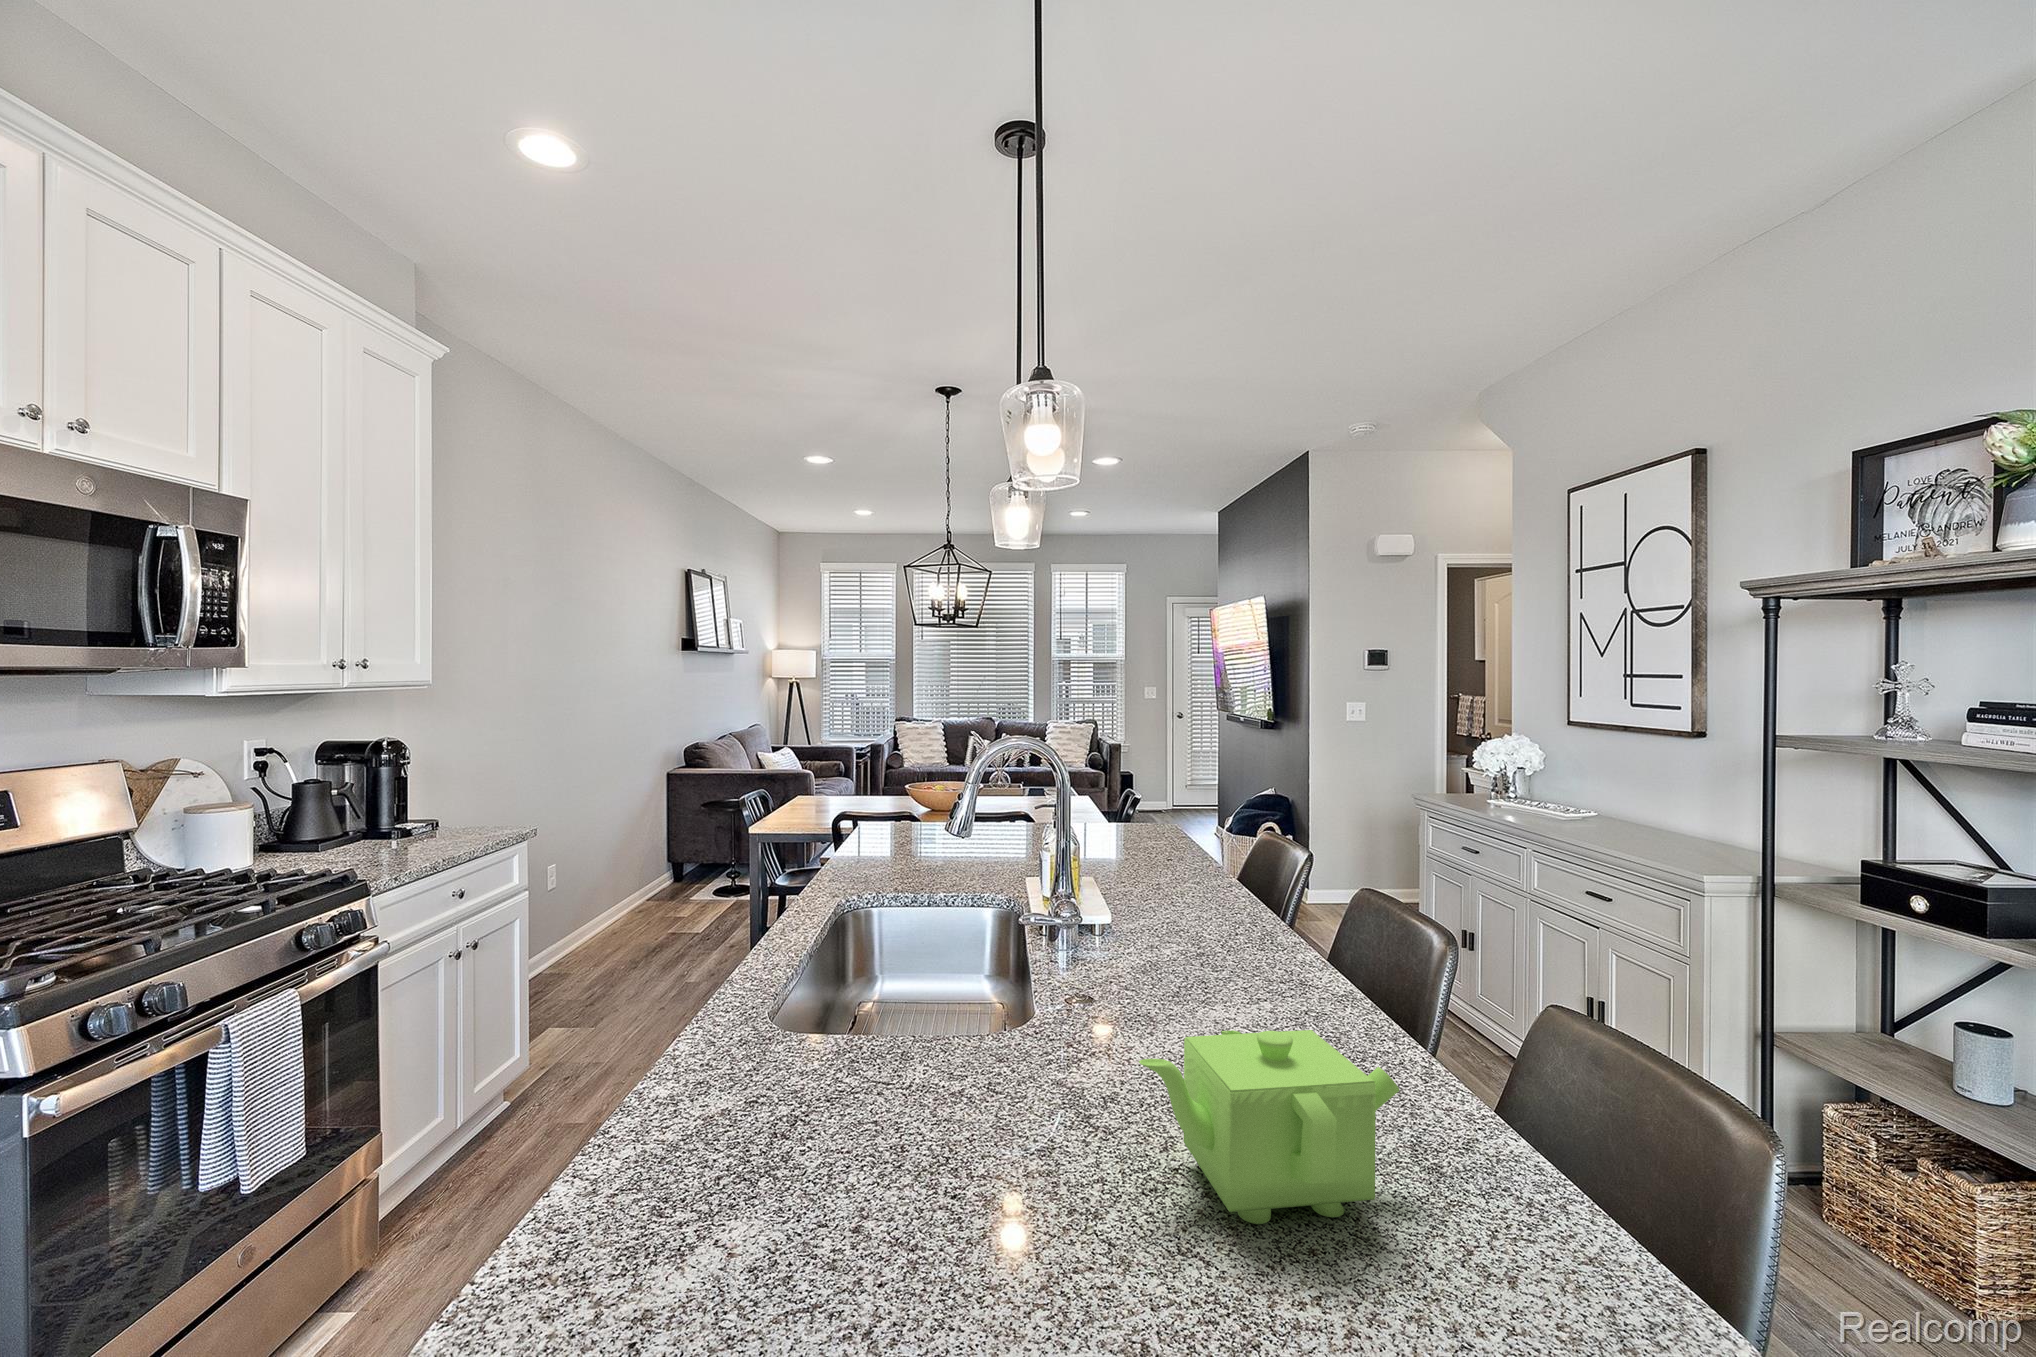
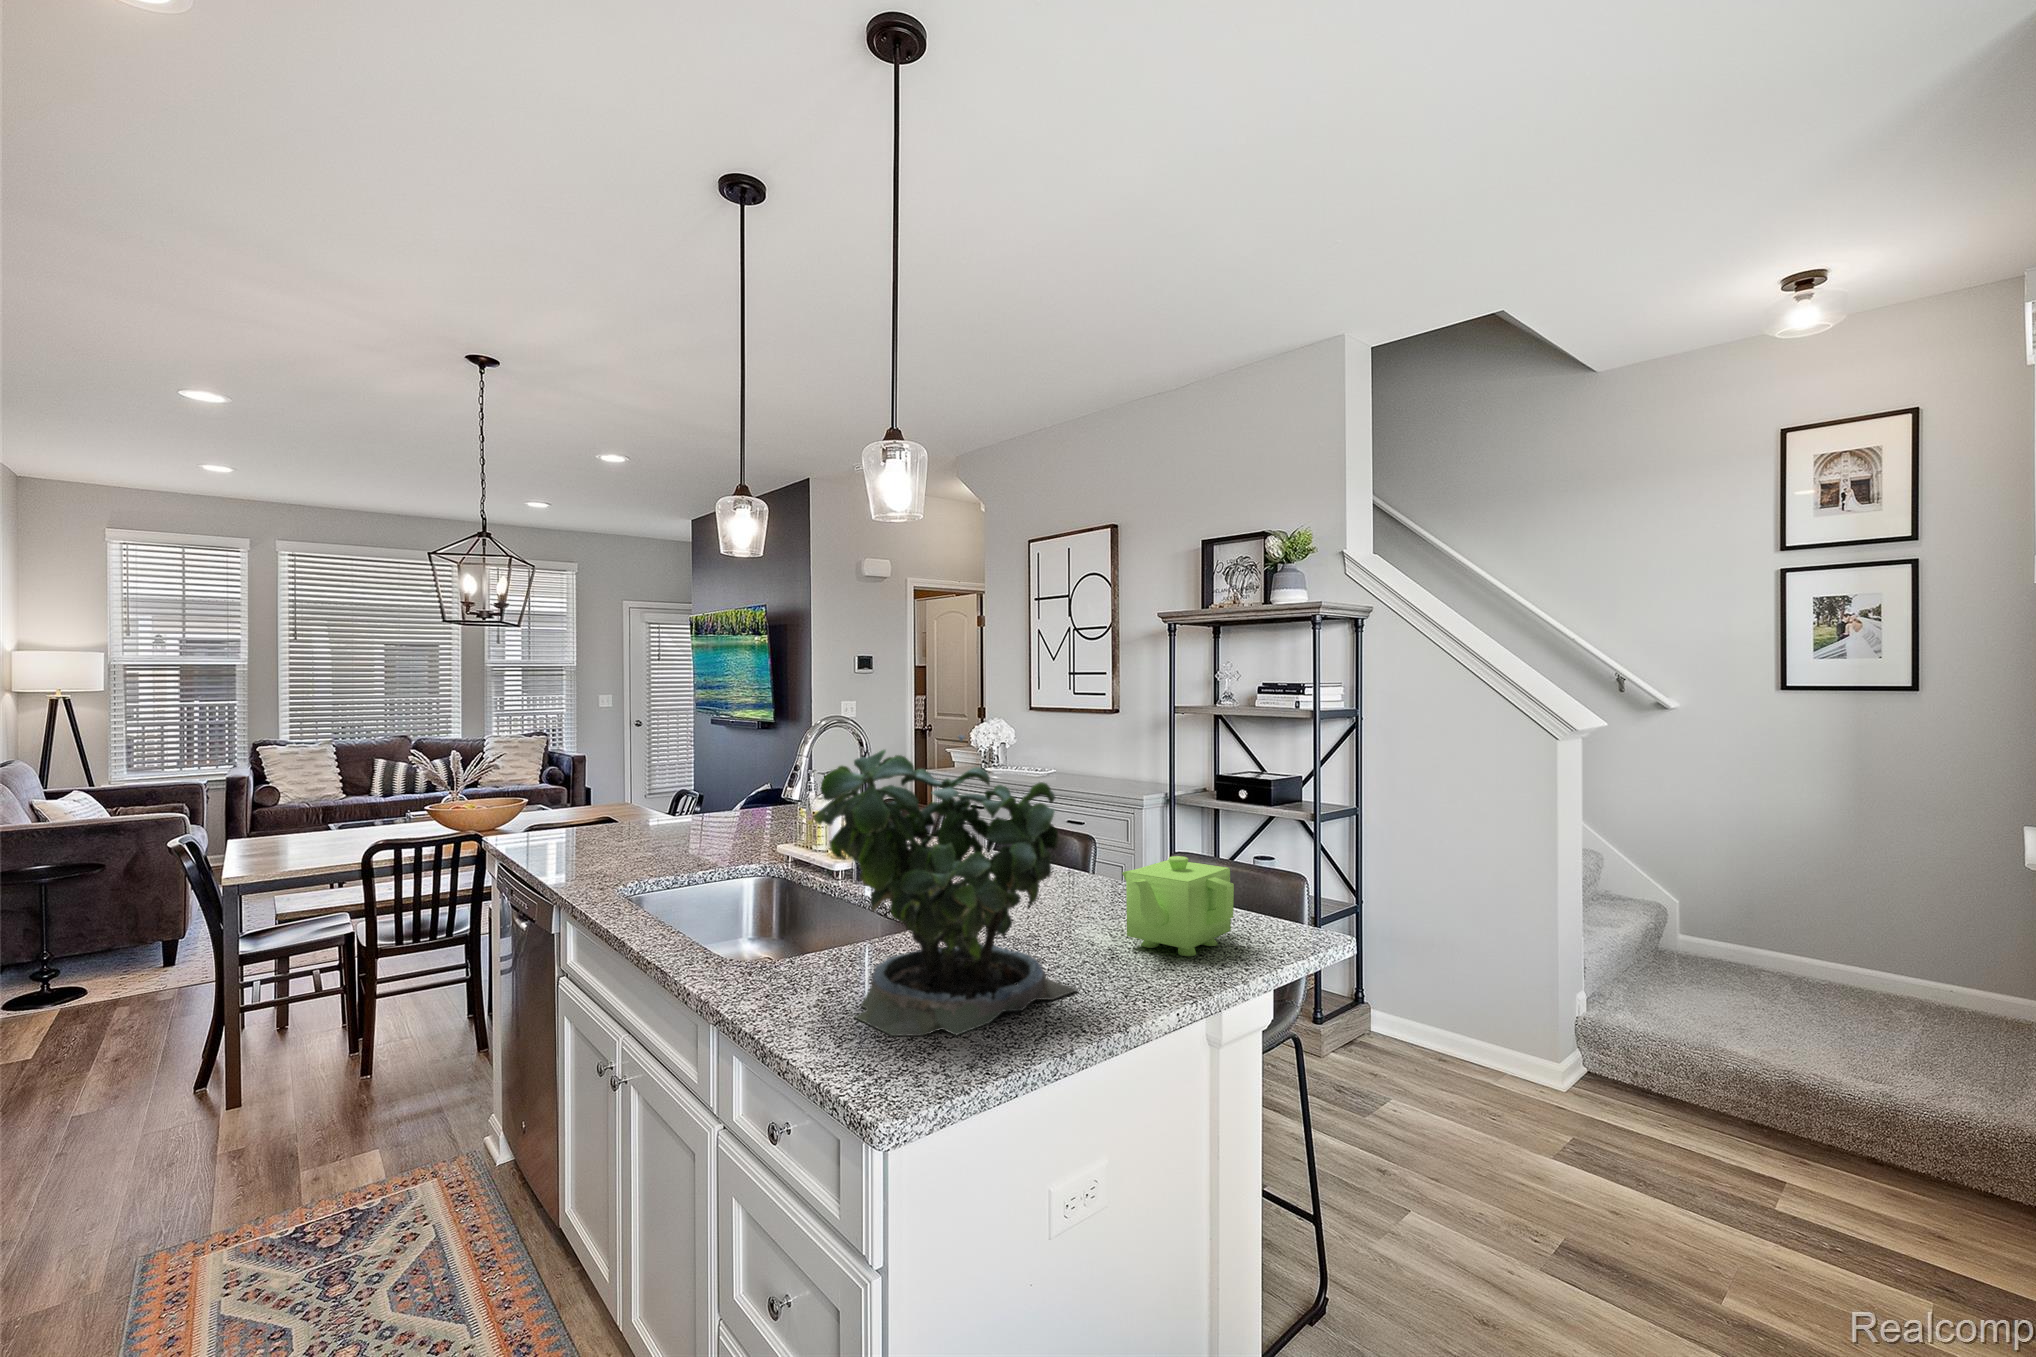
potted plant: none [656,792,976,1226] -> present [813,735,1077,1036]

